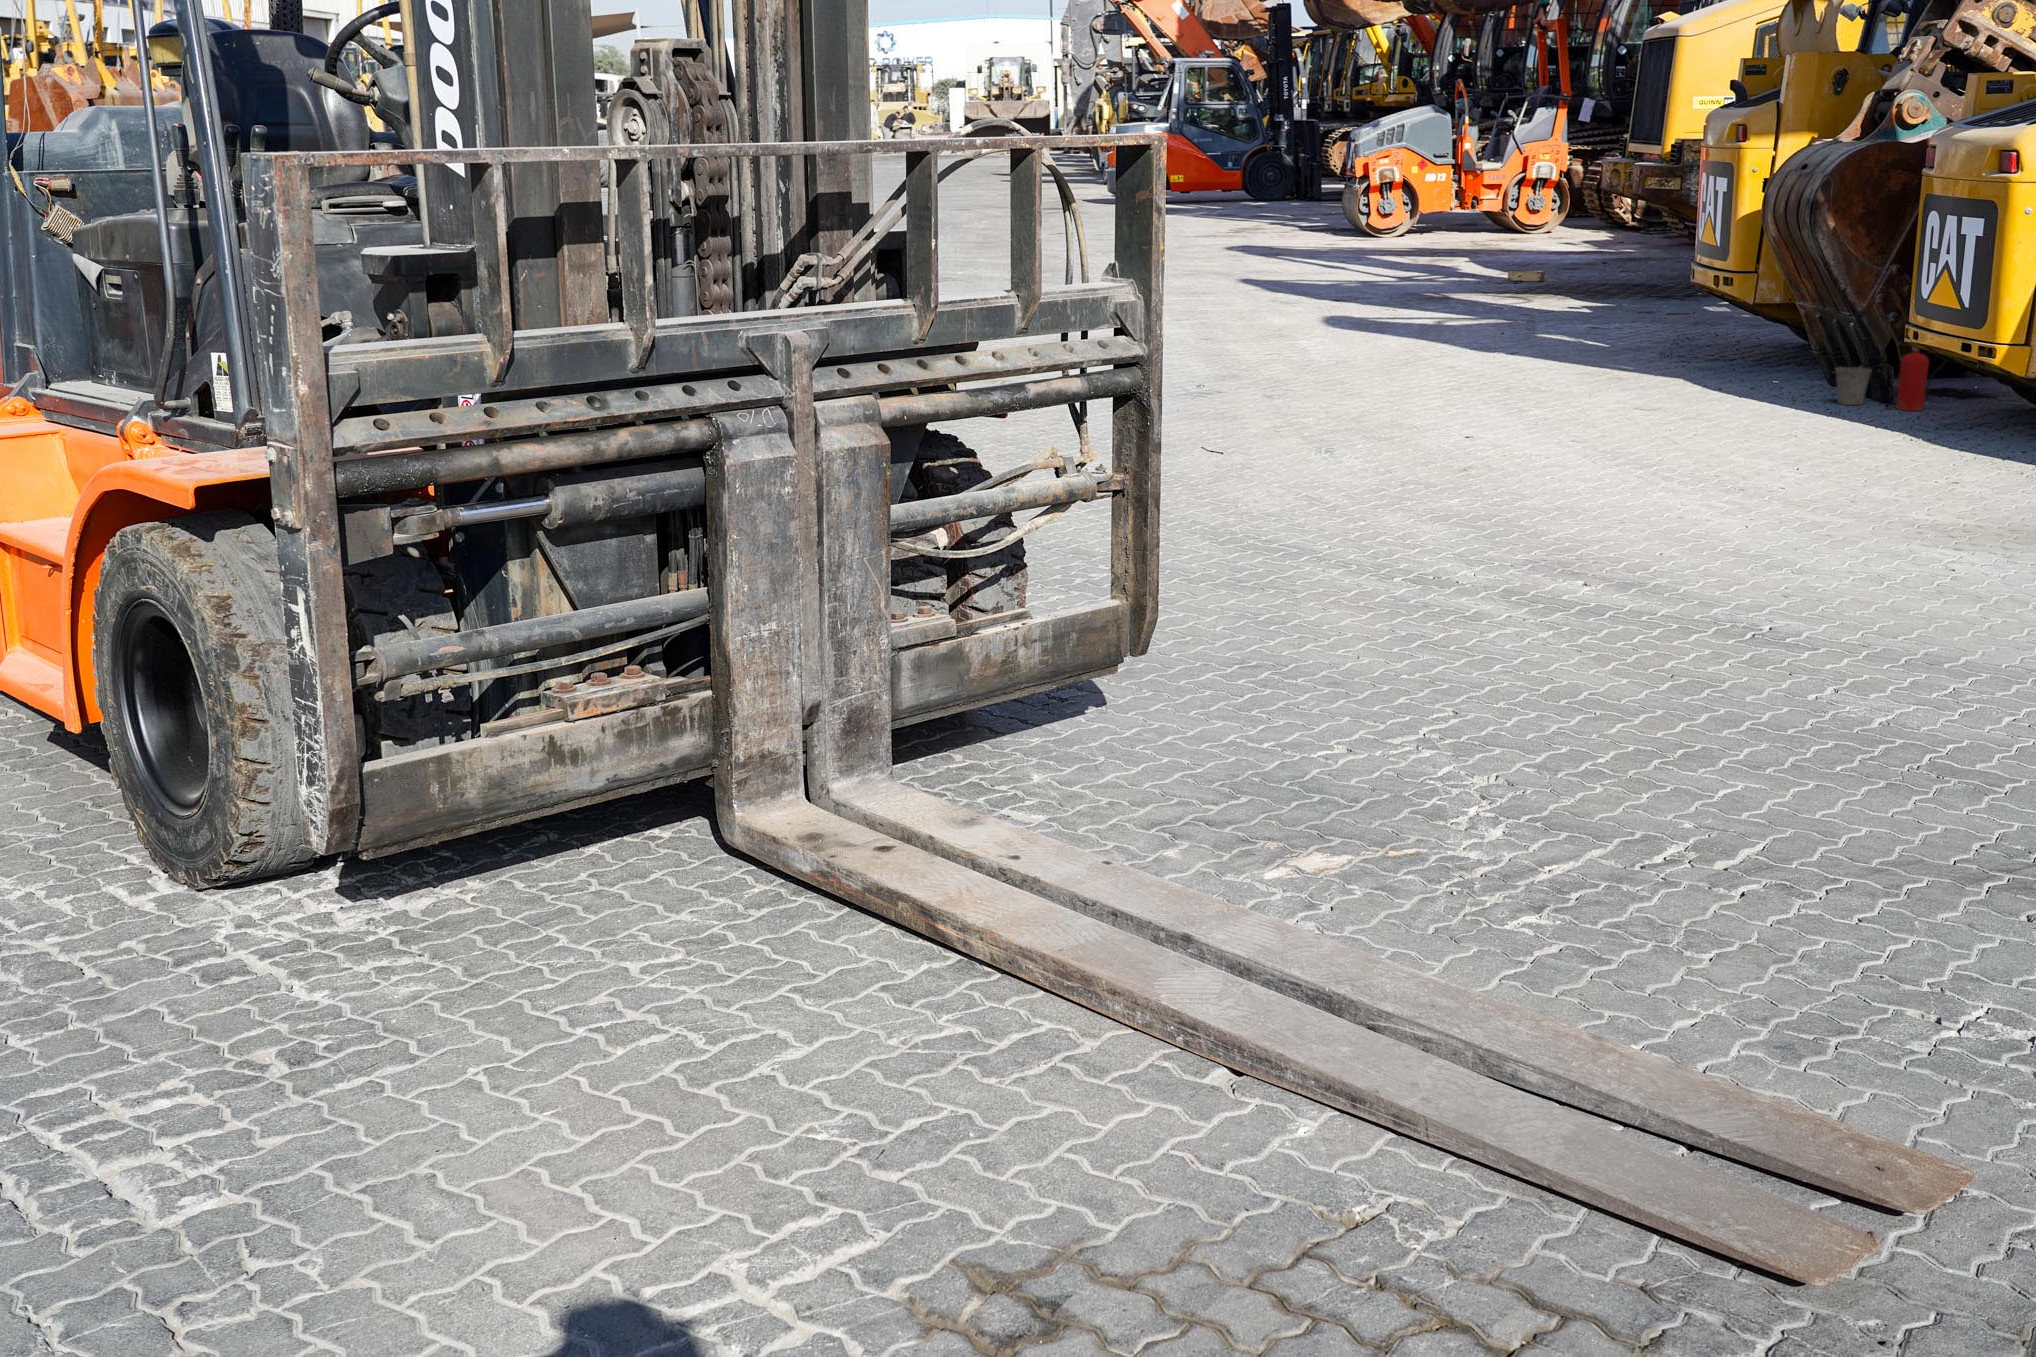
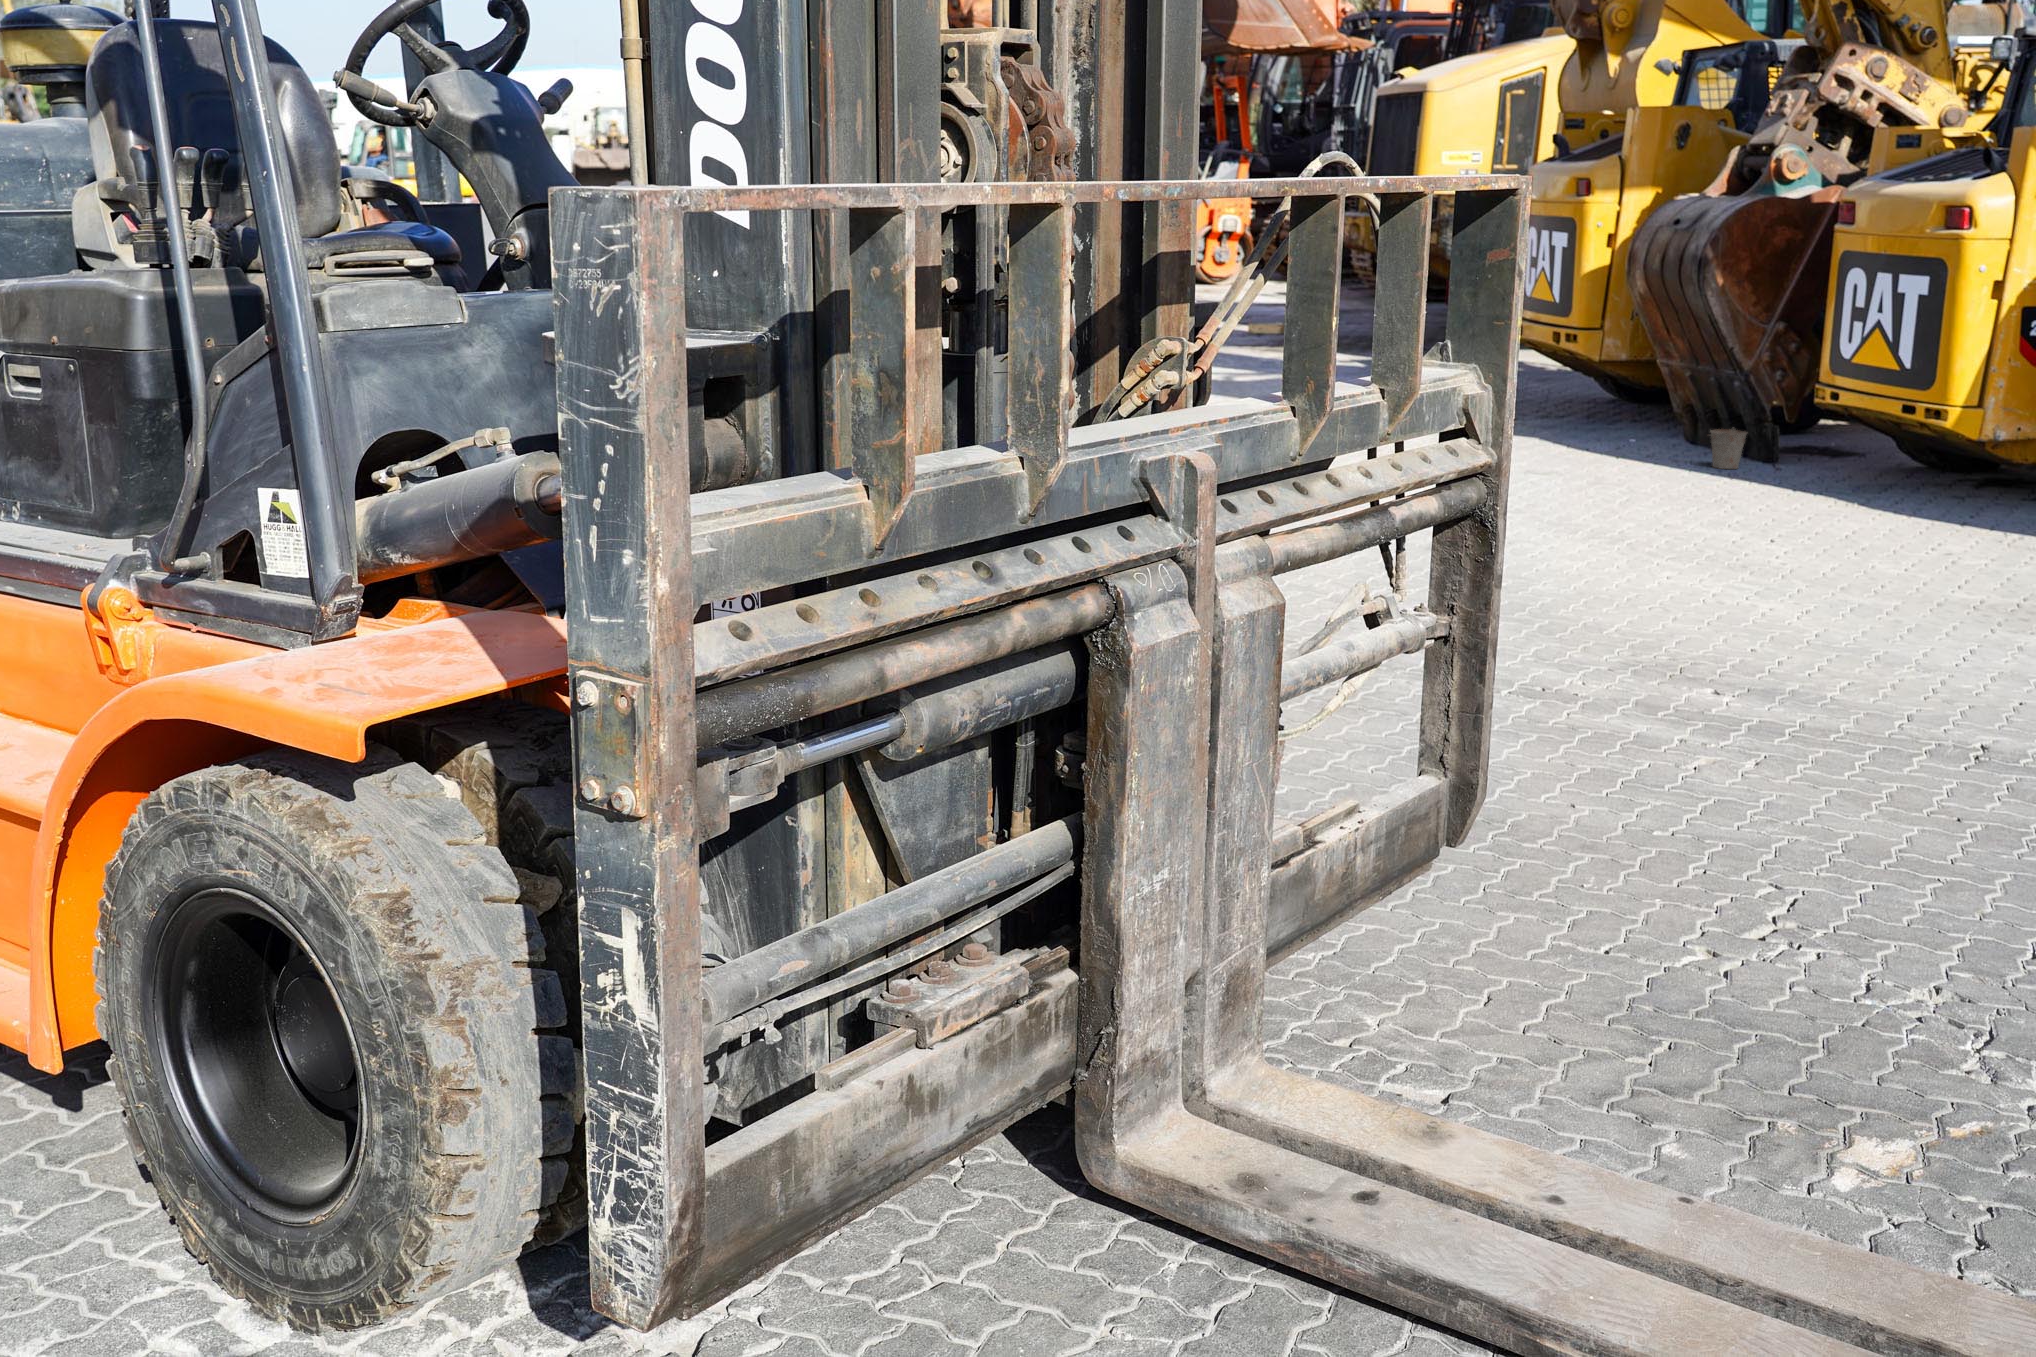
fire extinguisher: present [1896,348,1947,411] -> none [1774,398,1827,475]

